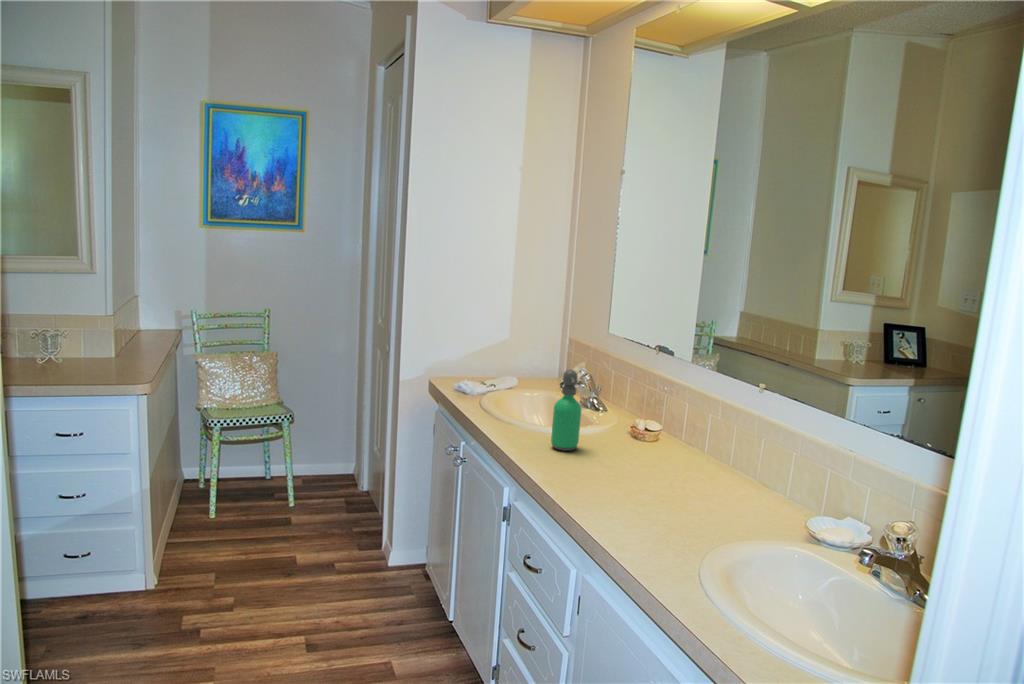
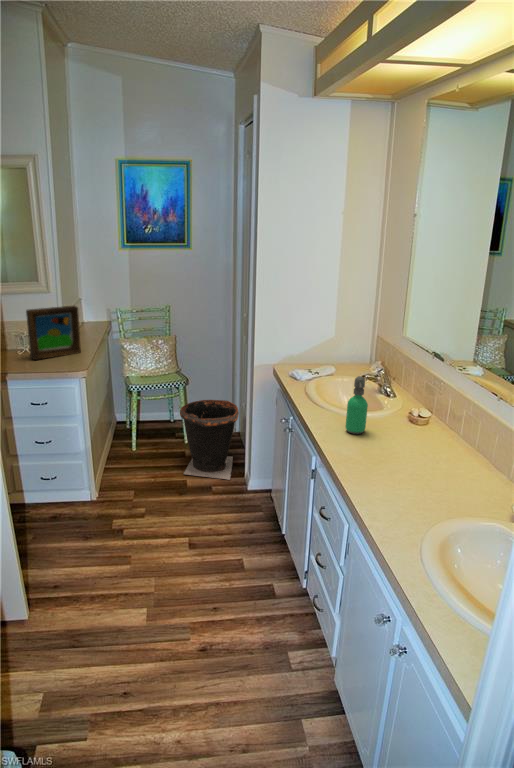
picture frame: none [56,294,139,372] -> present [26,306,81,360]
waste bin: none [285,438,374,553] -> present [178,400,239,480]

